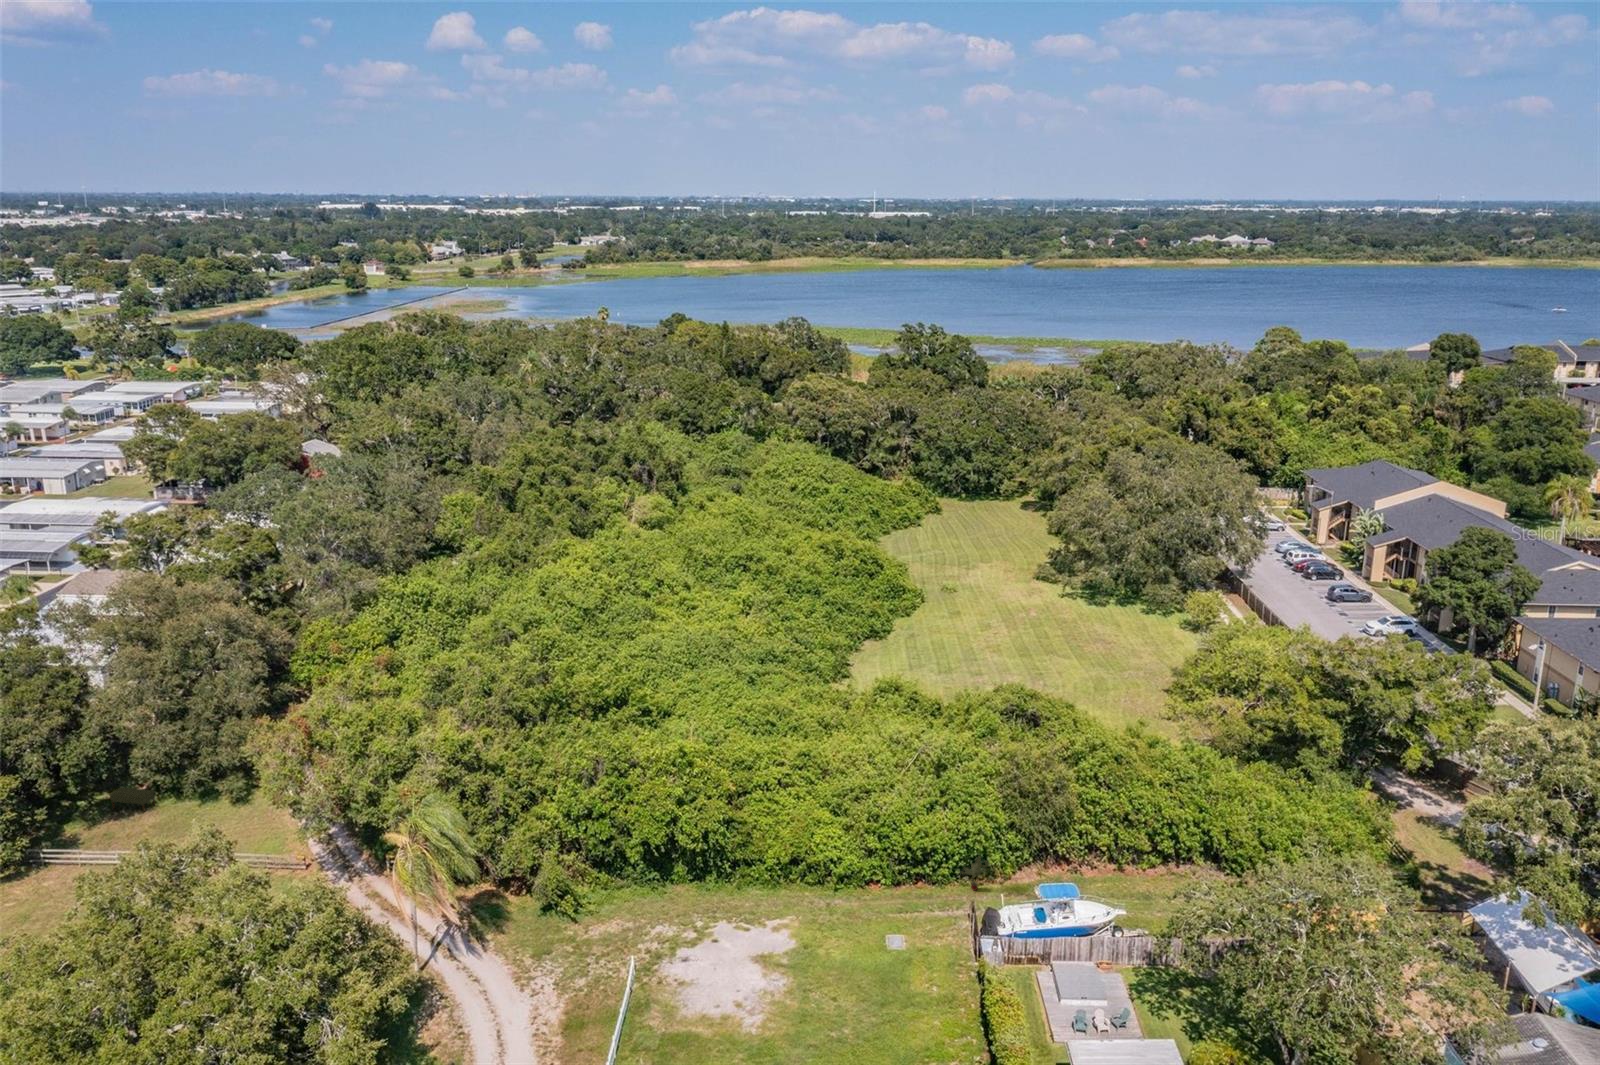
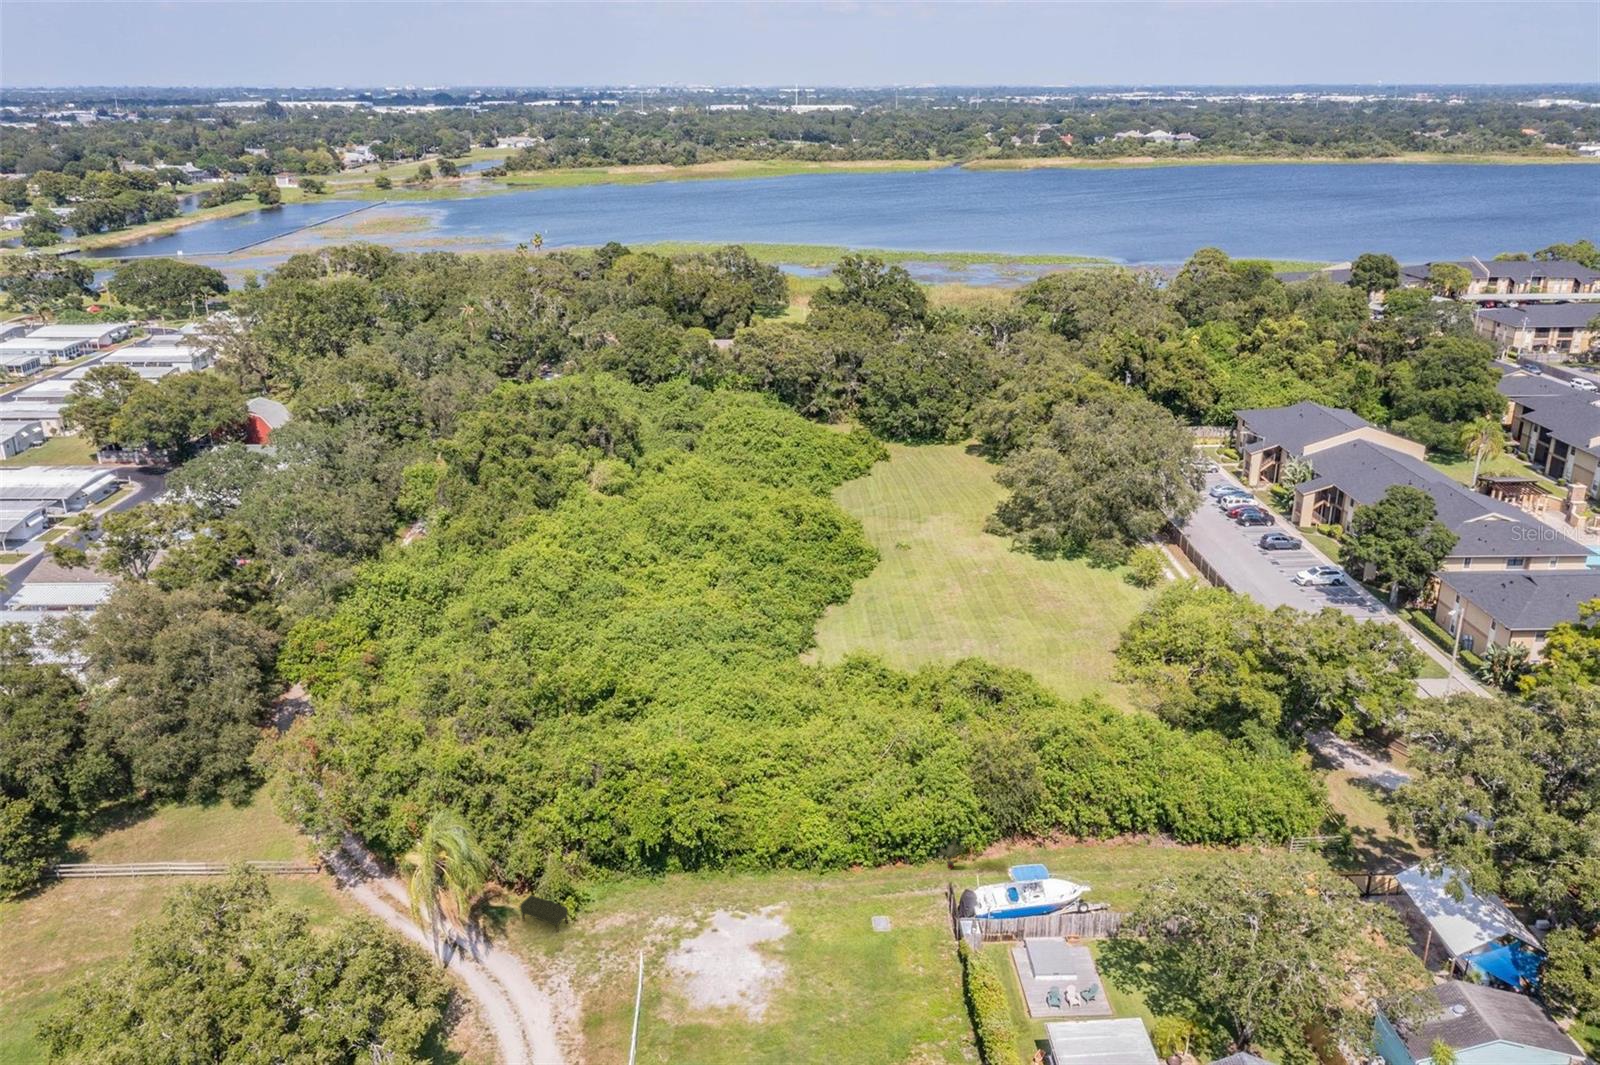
bench: present [110,787,155,811] -> present [520,895,568,933]

